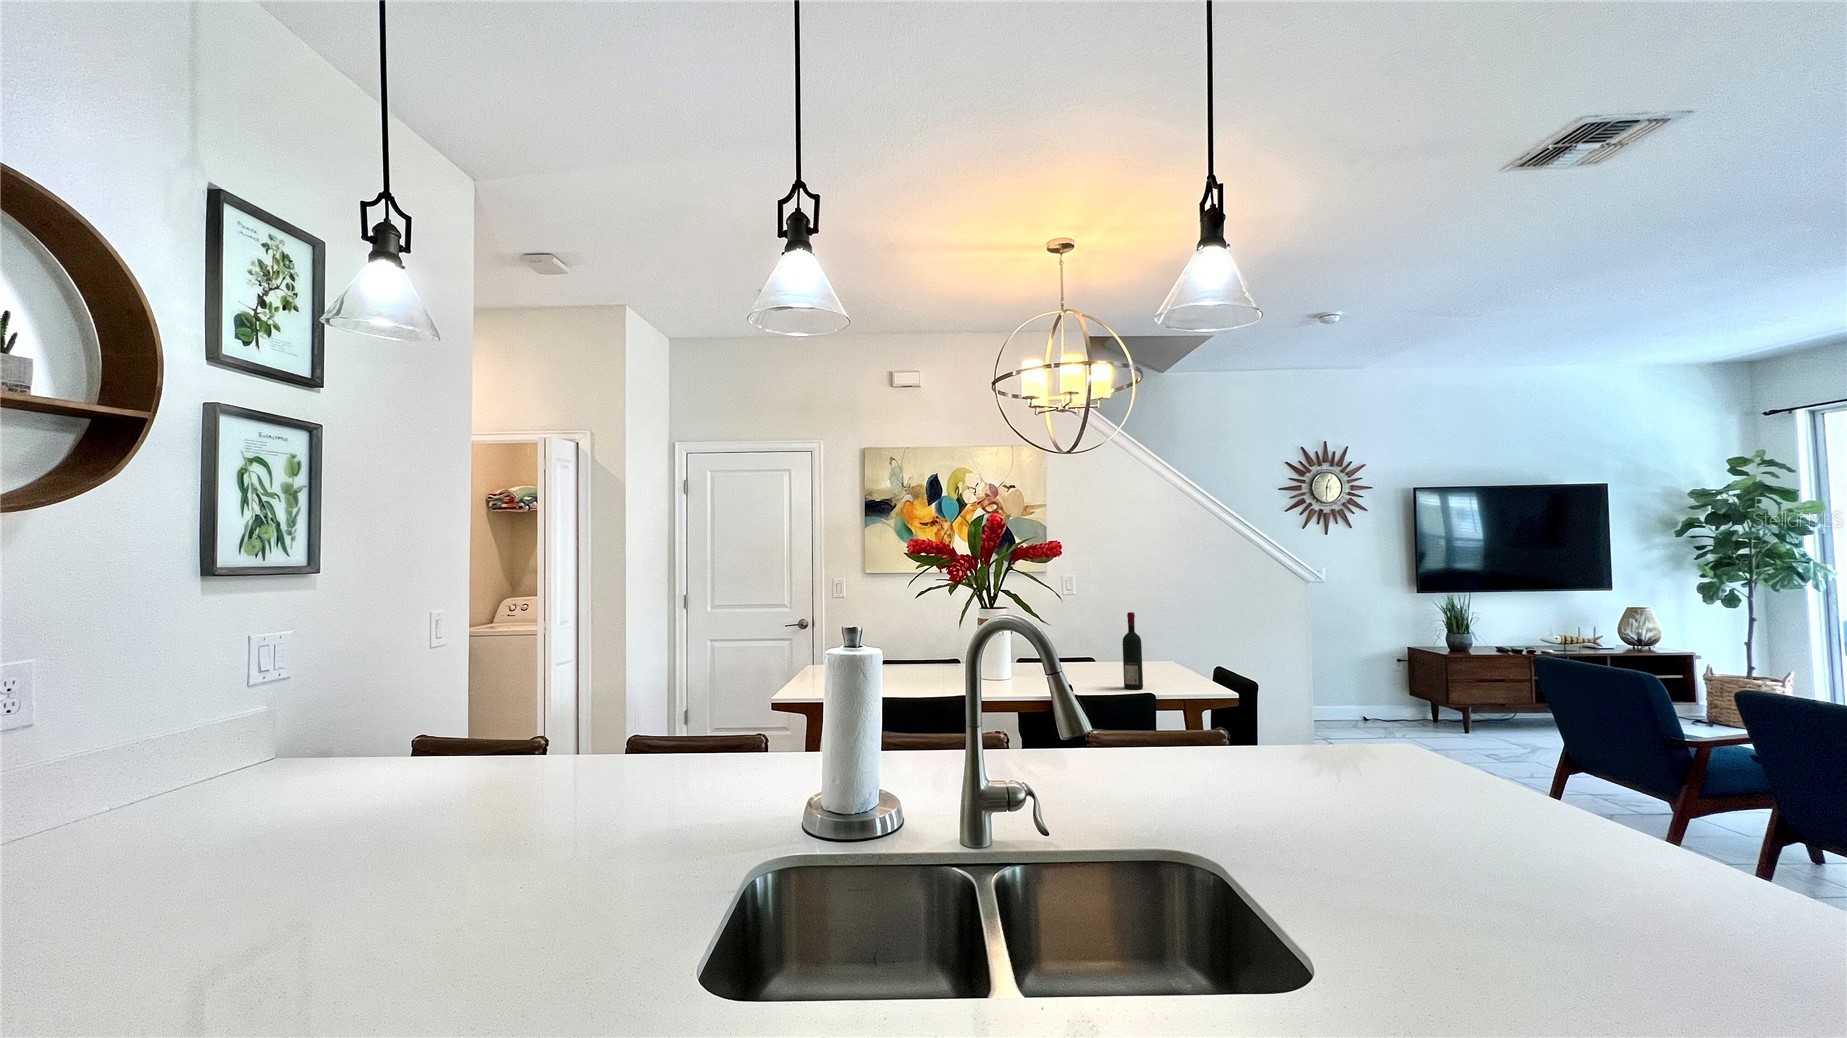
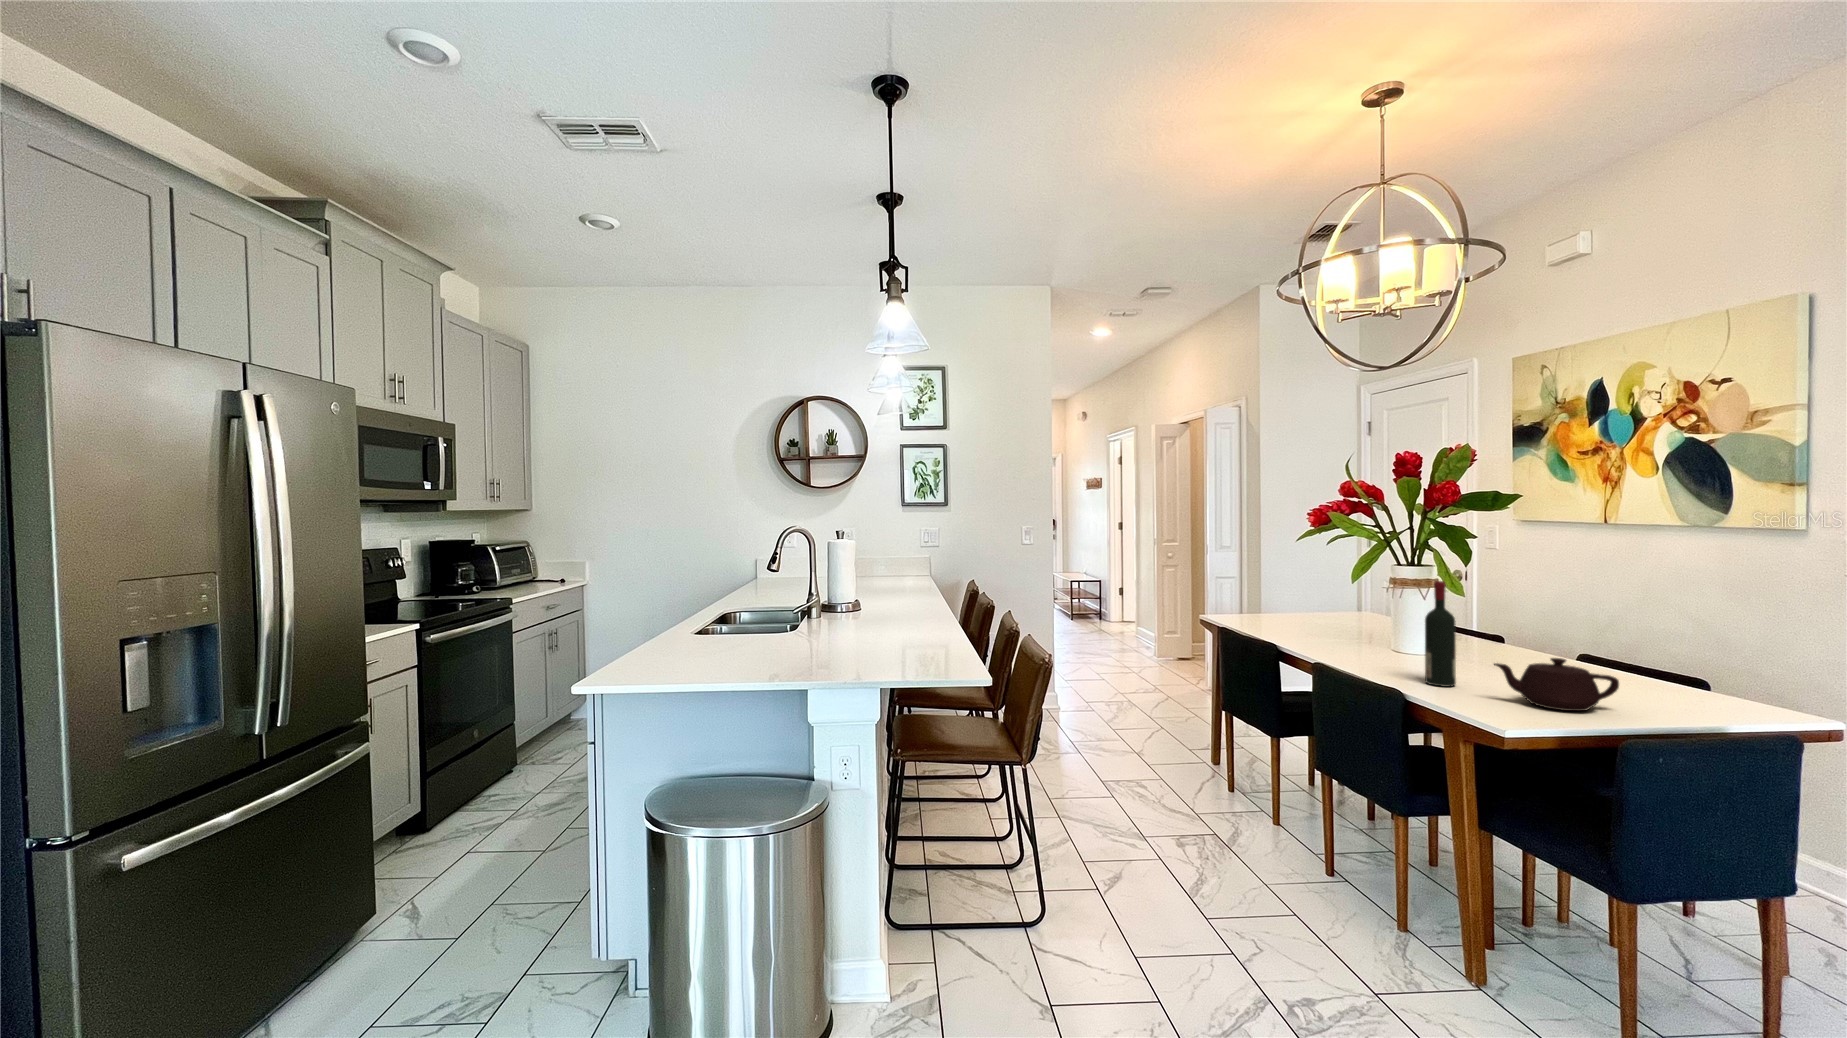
teapot: none [1165,652,1206,684] -> present [1494,658,1619,711]

